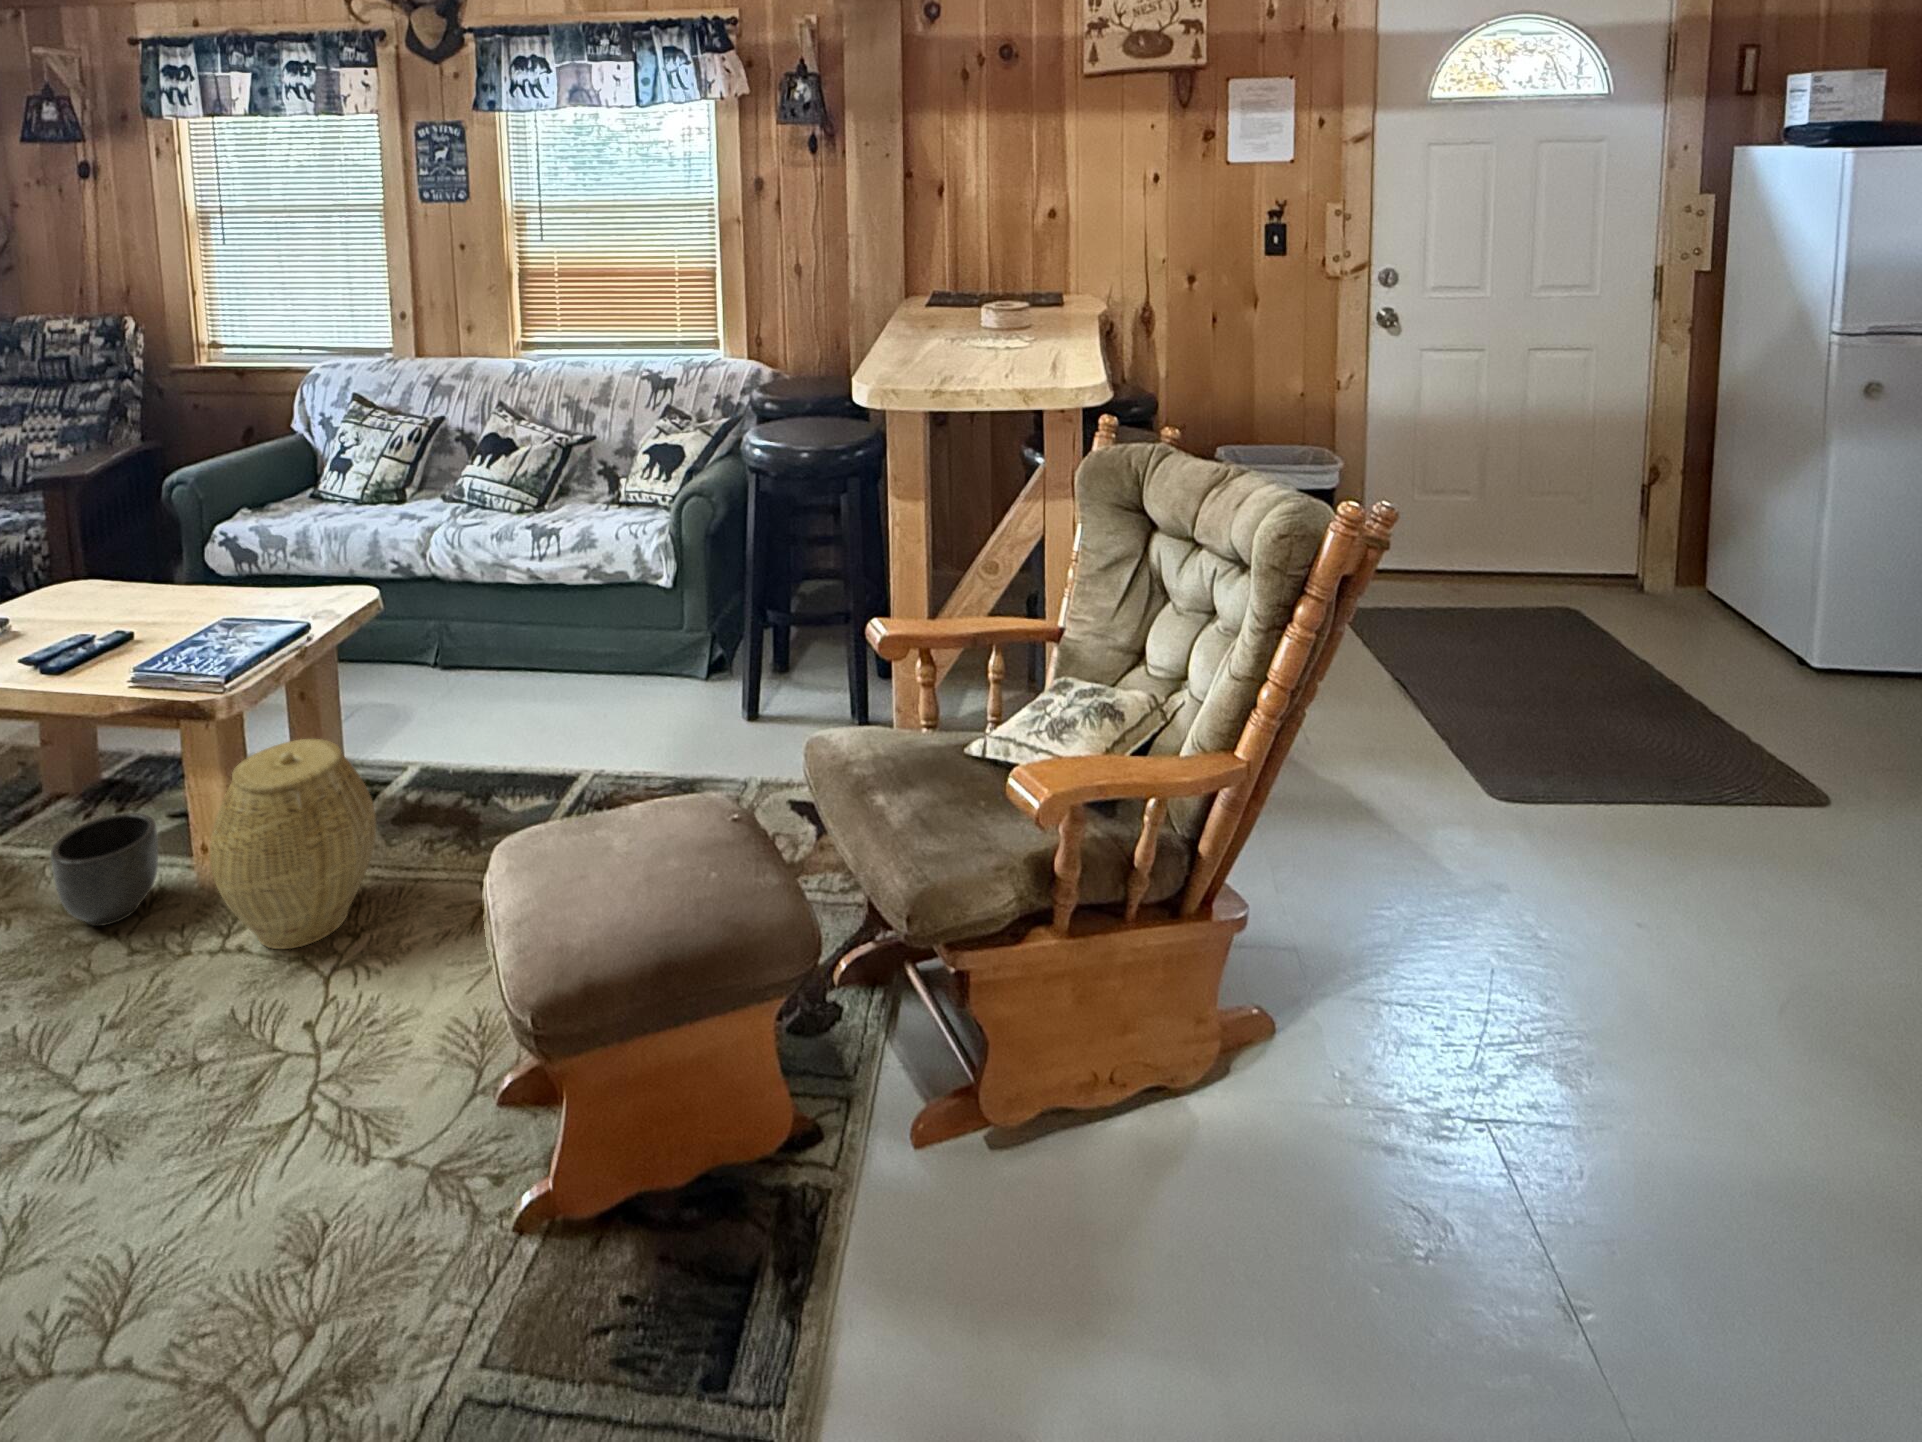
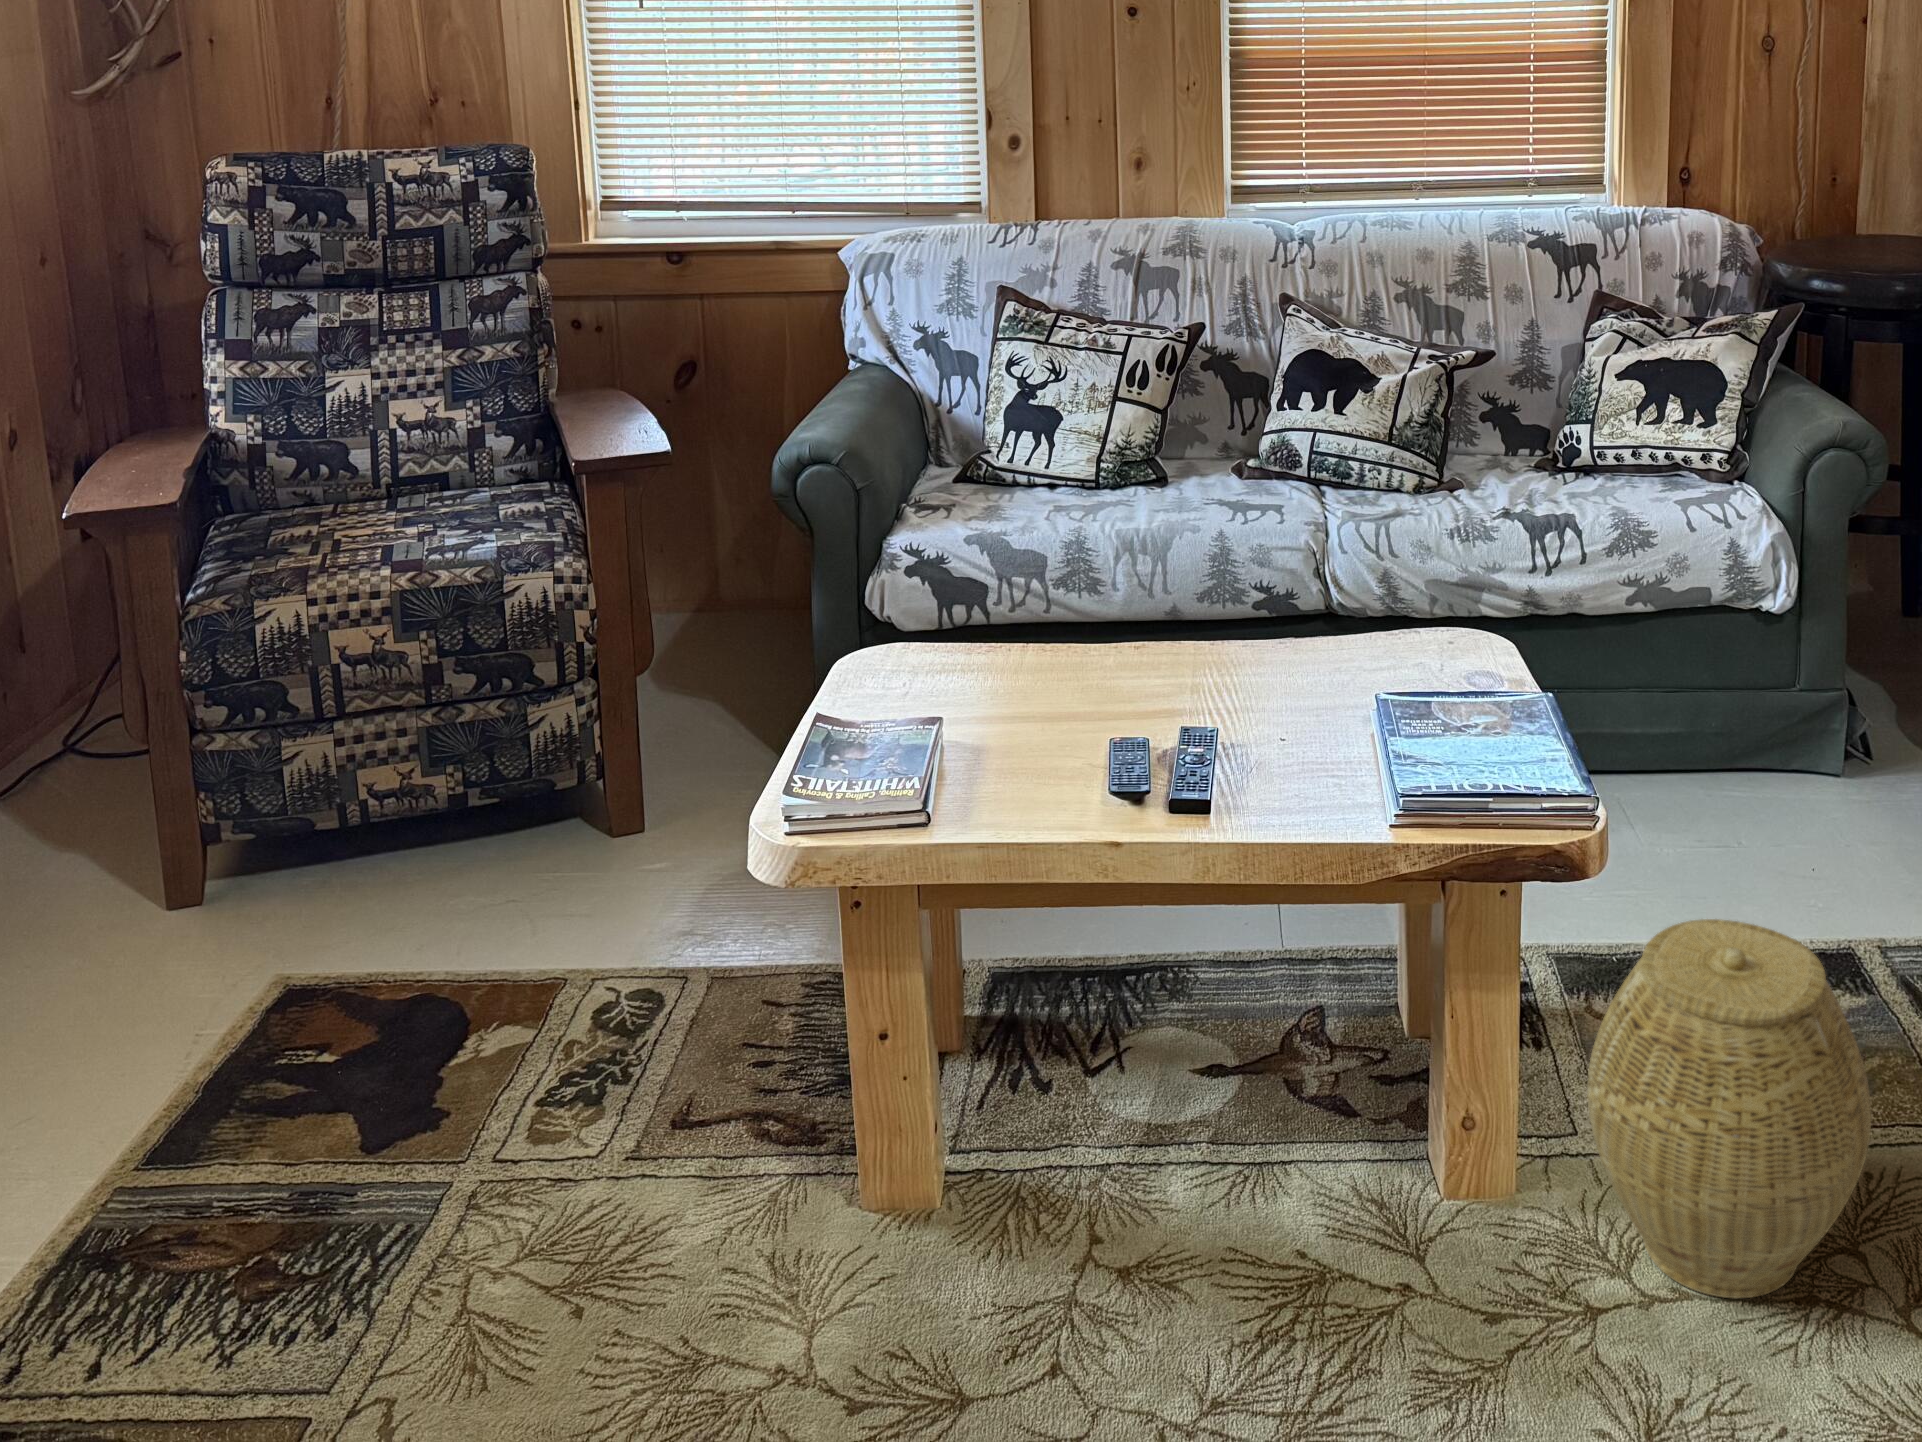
planter: present [51,813,158,926] -> none [1261,1074,1426,1284]

